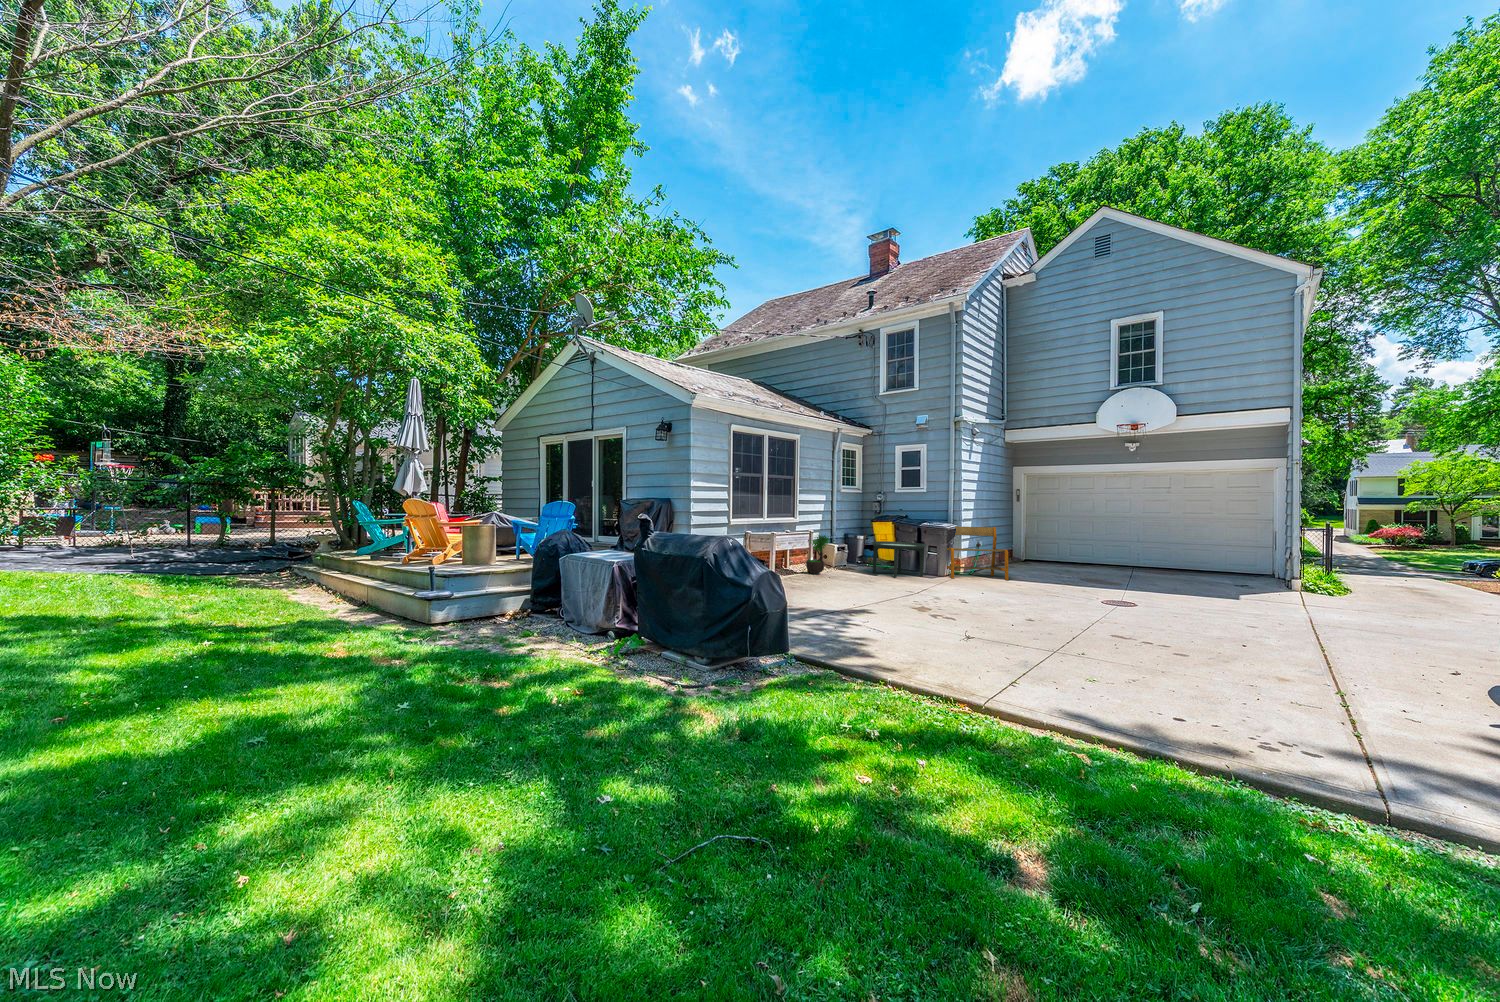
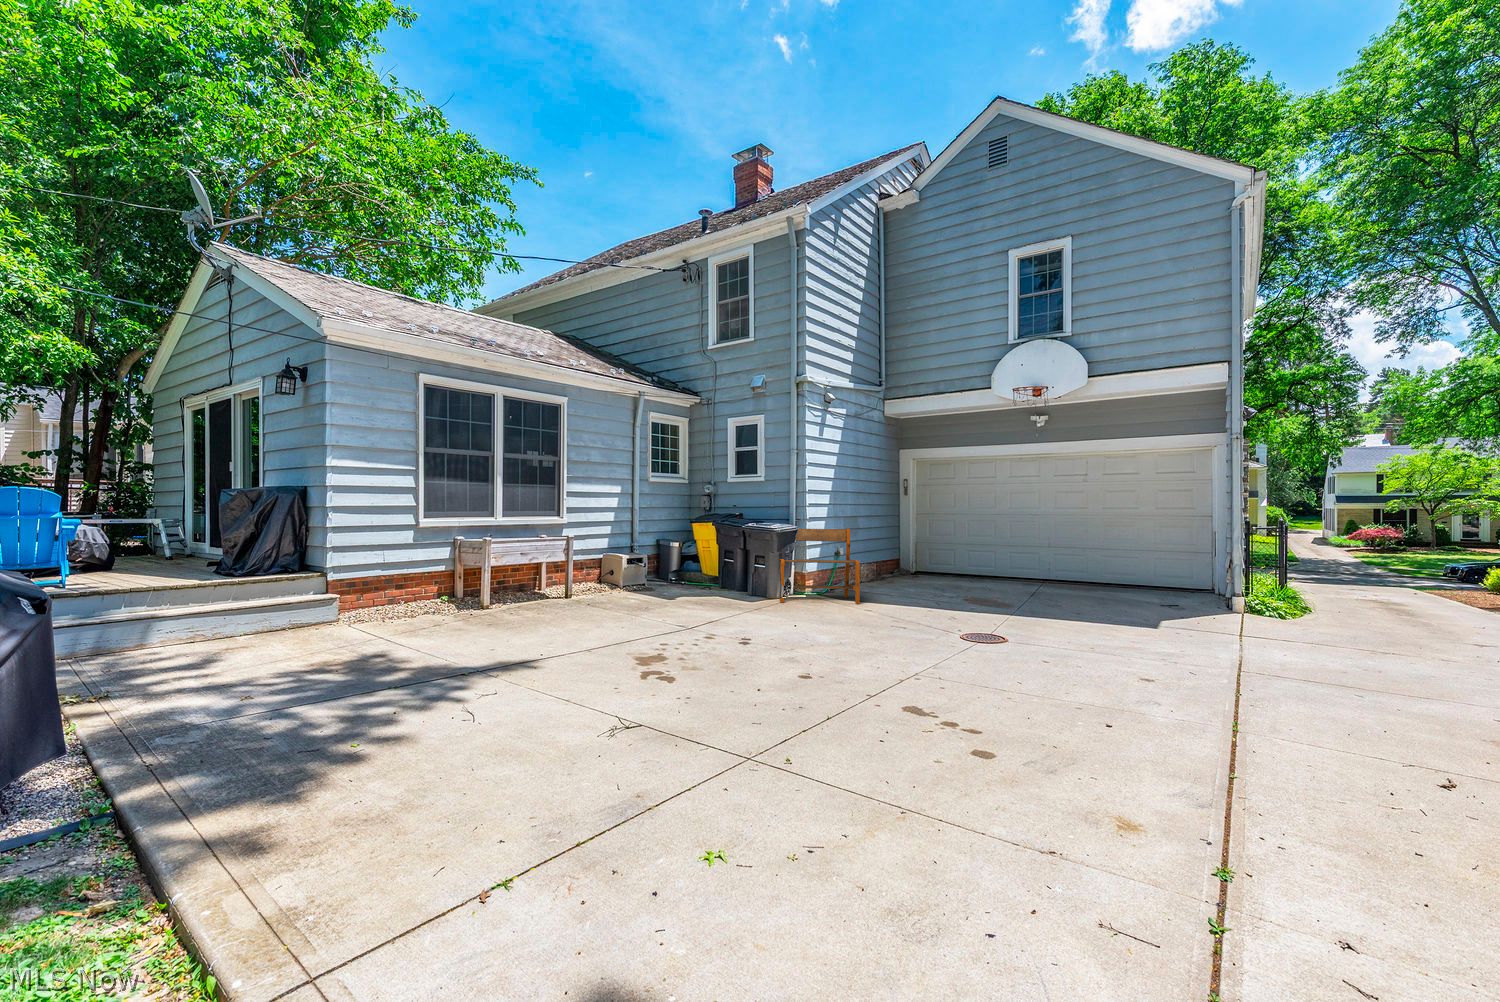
potted tree: present [806,535,829,574] -> none [572,536,610,599]
round table: present [872,541,926,578] -> none [673,551,749,603]

